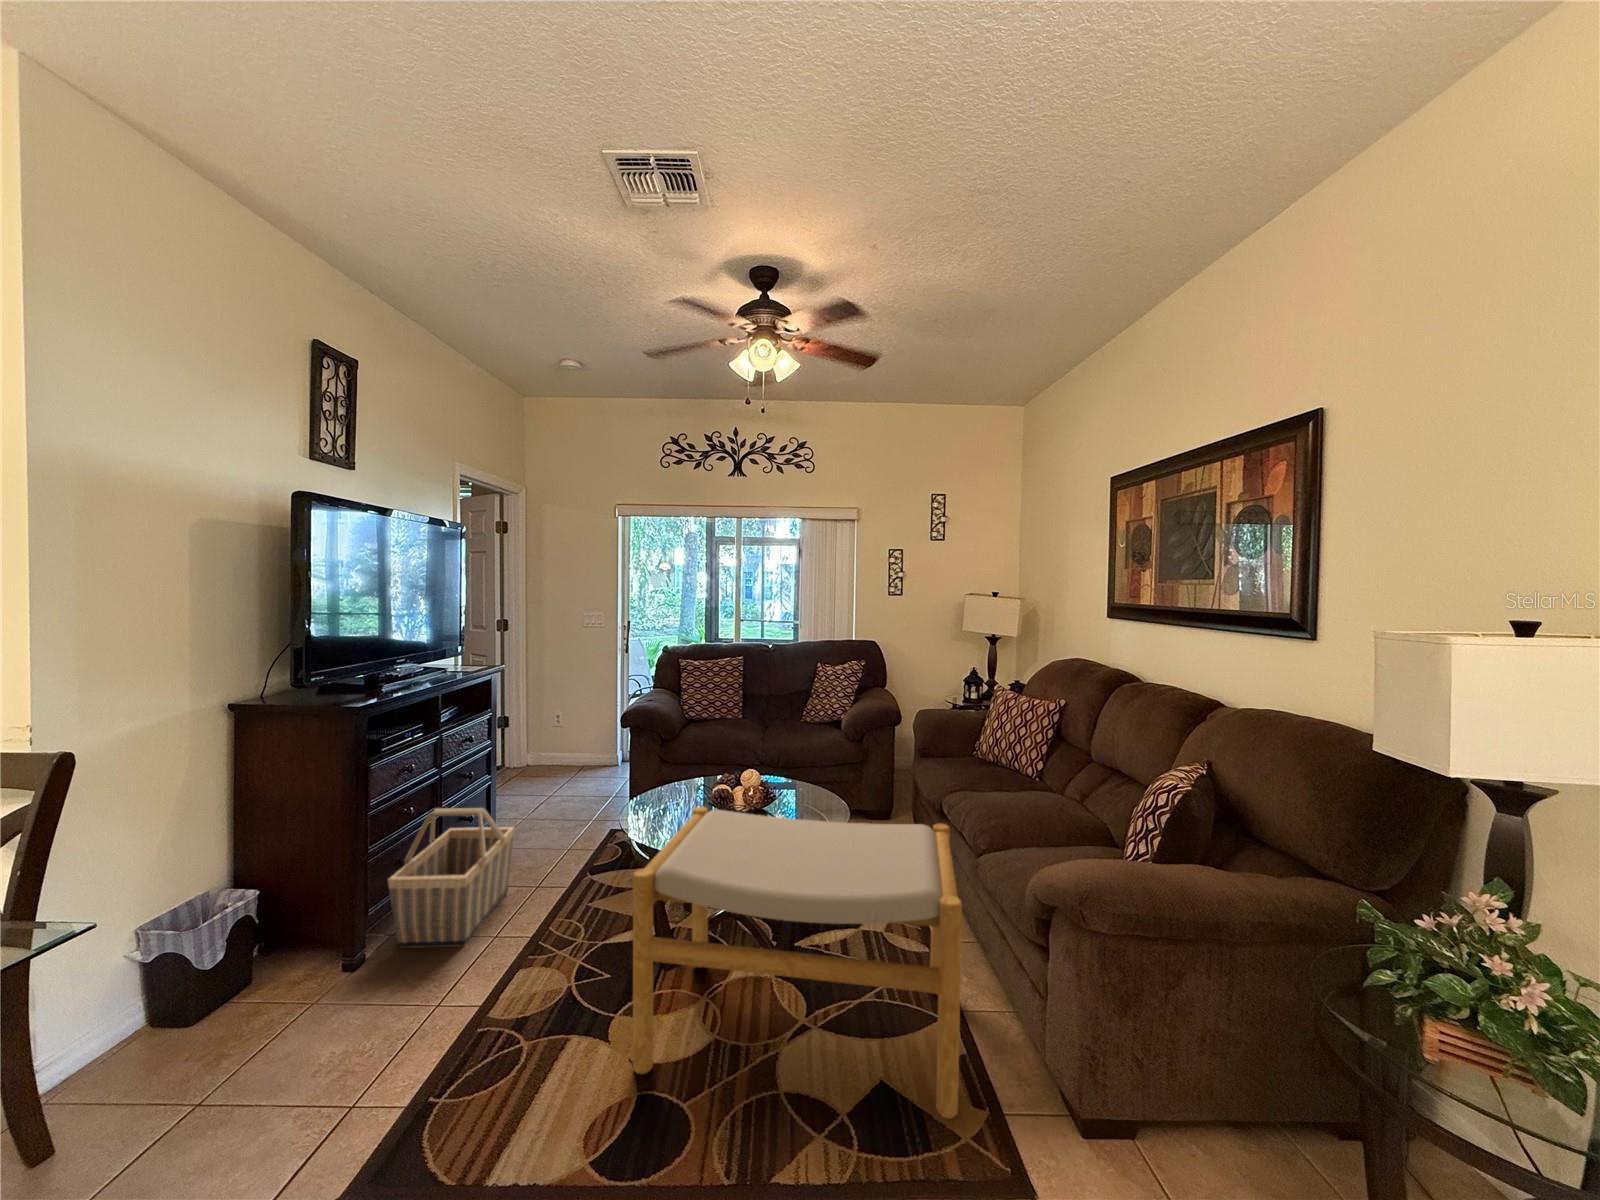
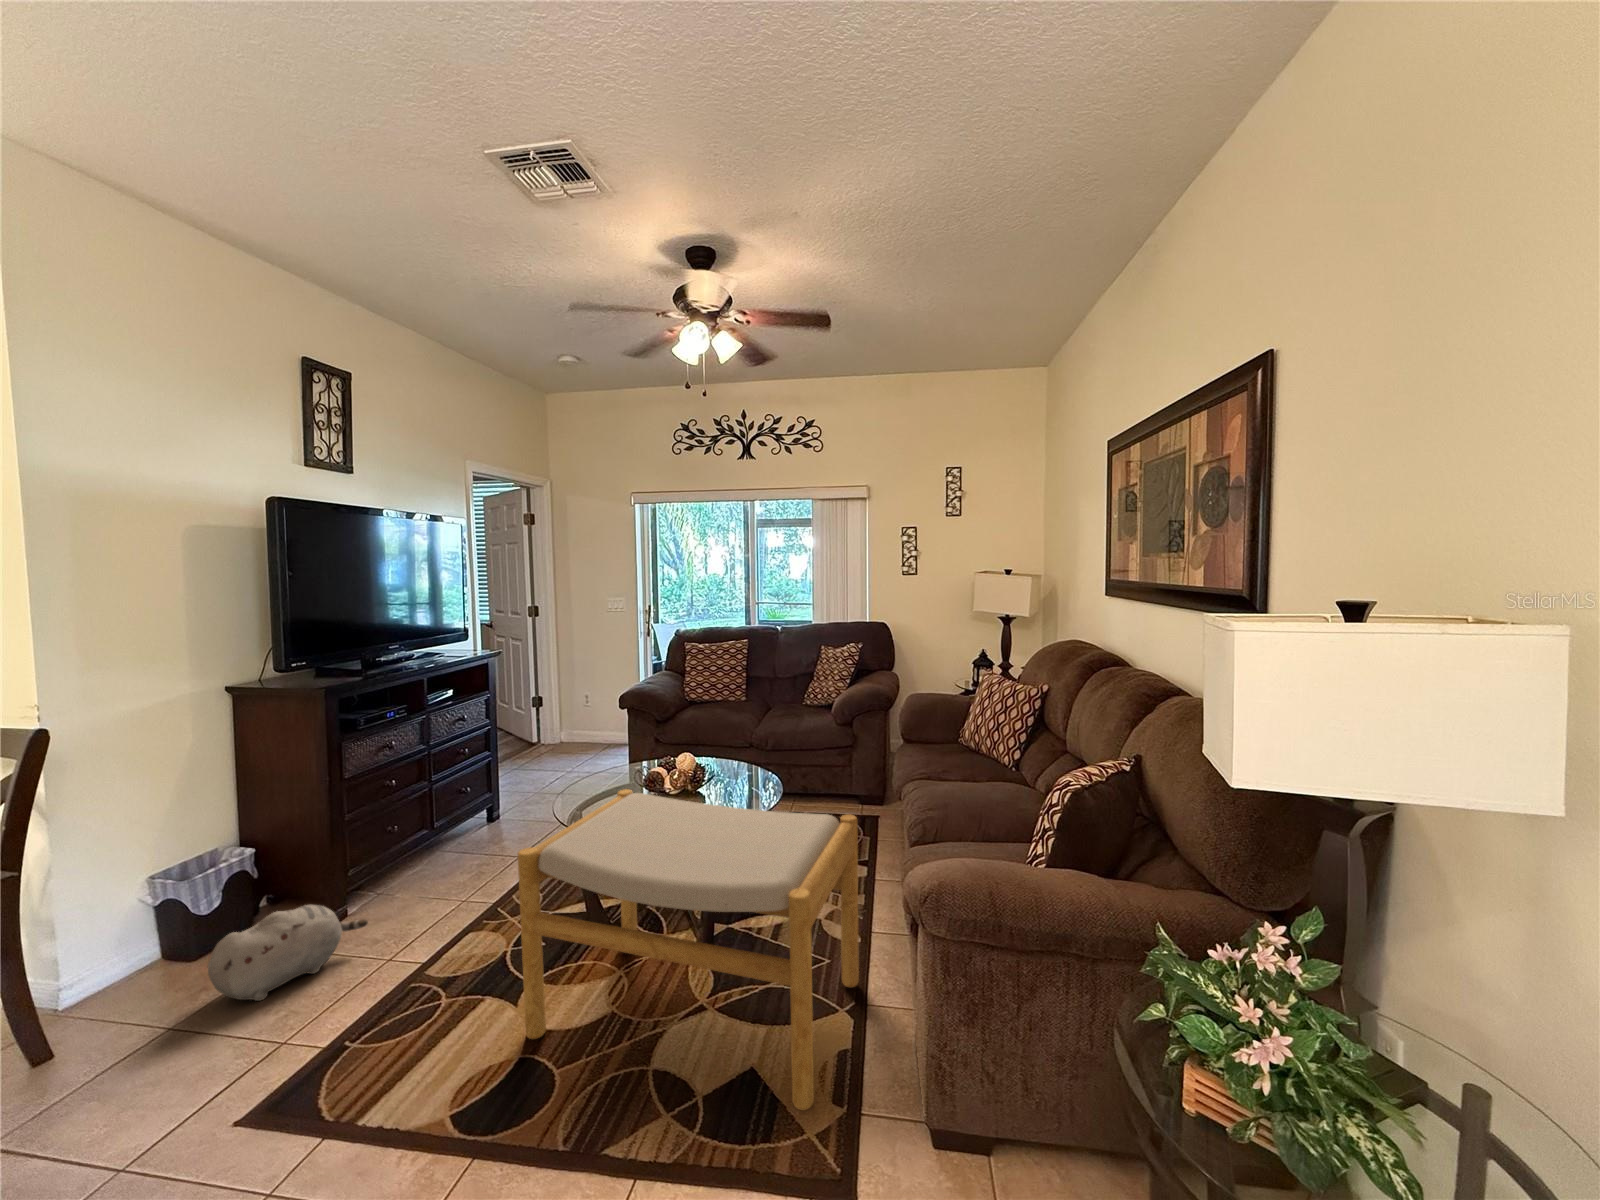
basket: present [388,808,514,948] -> none [363,783,495,910]
plush toy: none [244,947,410,1061] -> present [208,905,368,1001]

